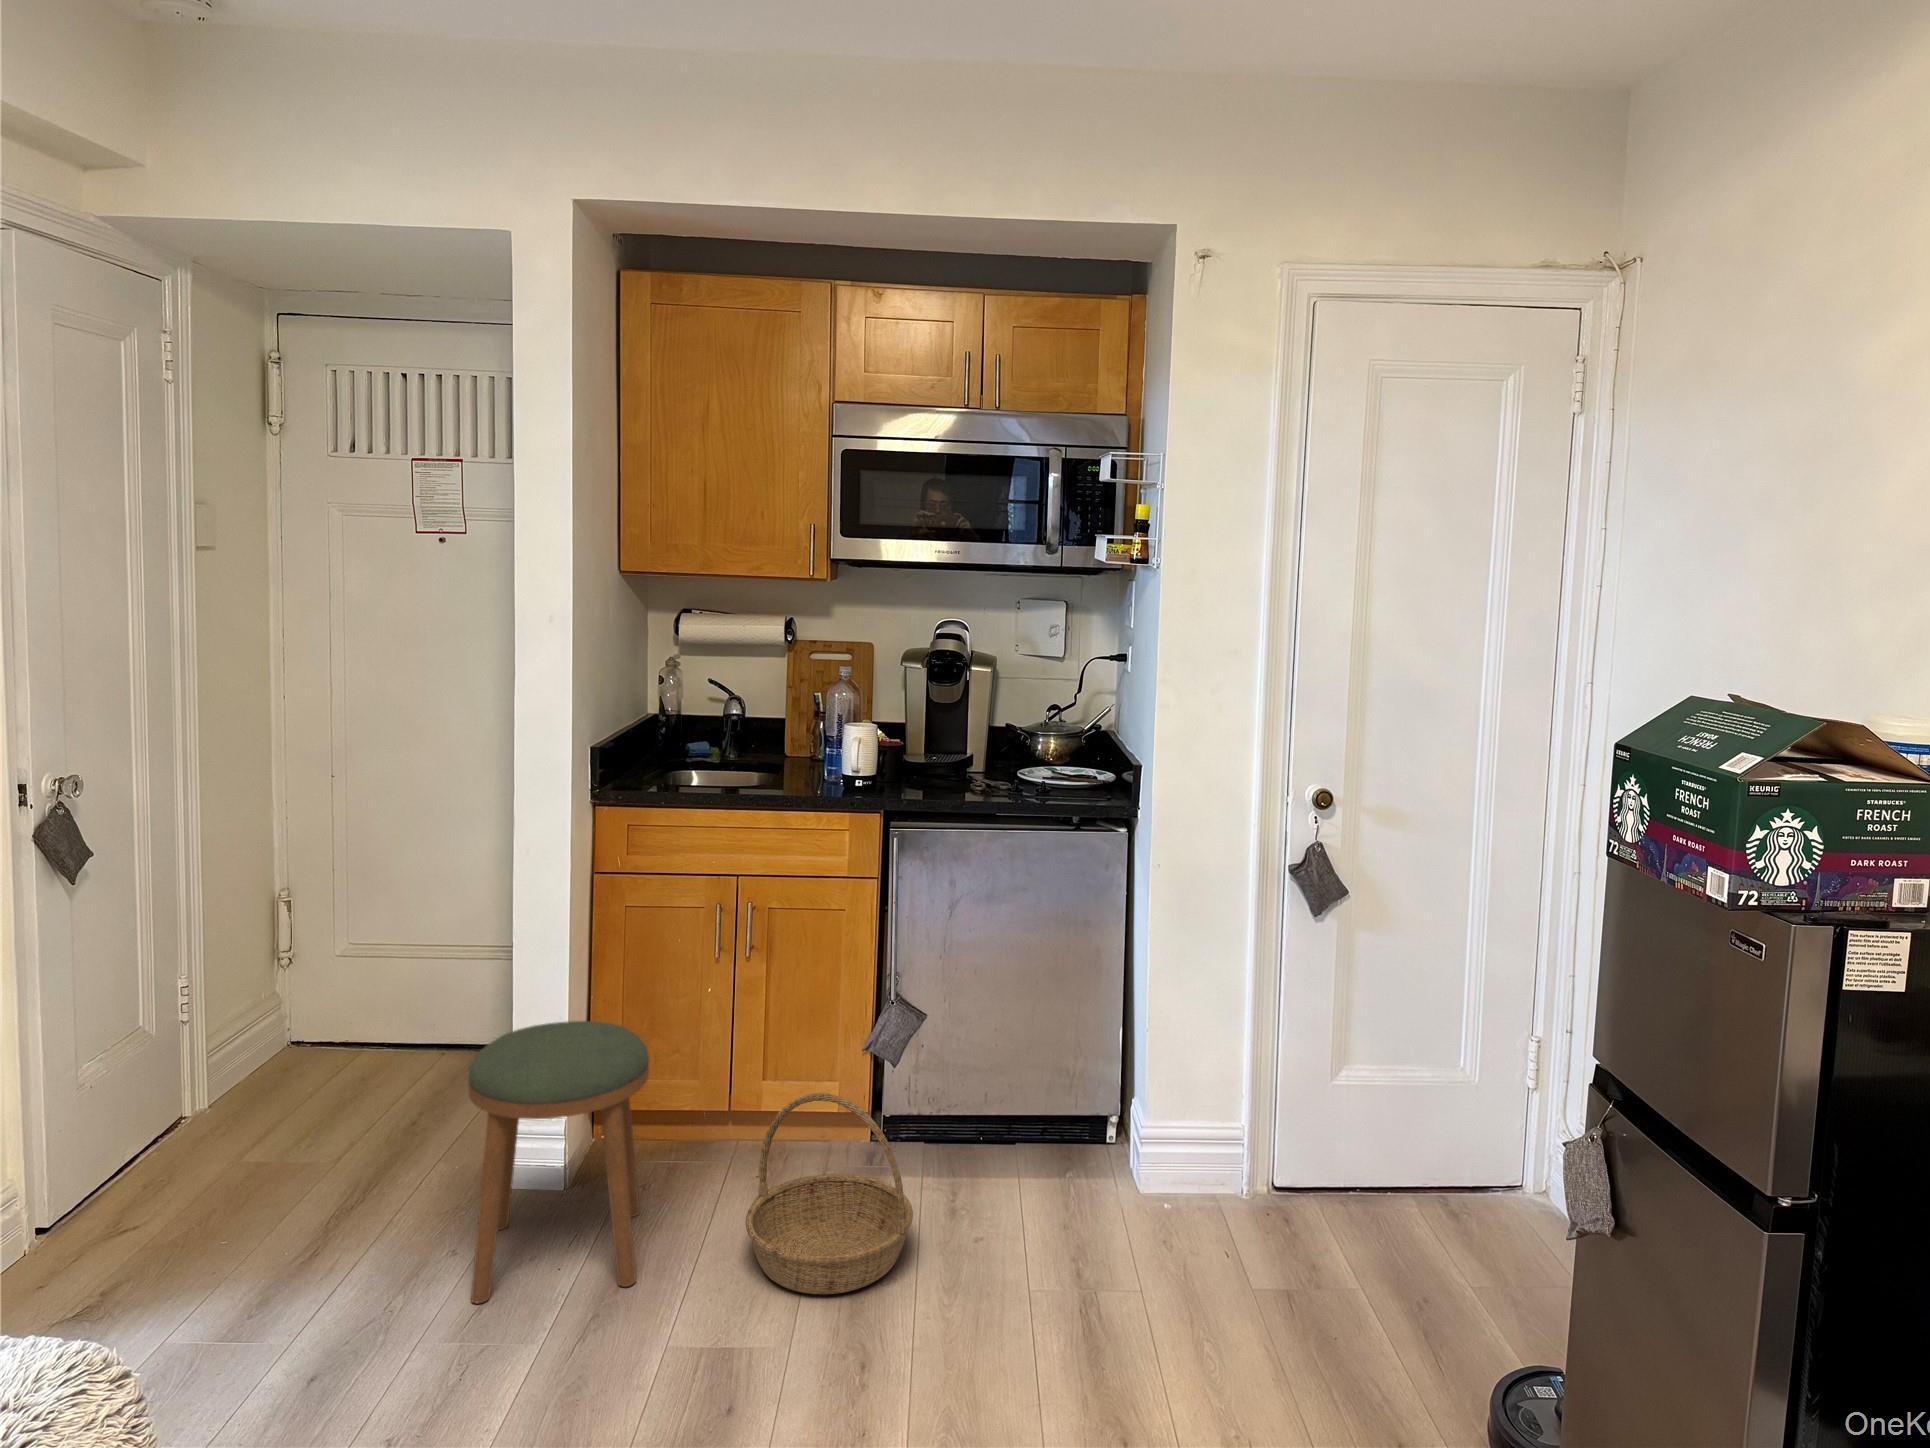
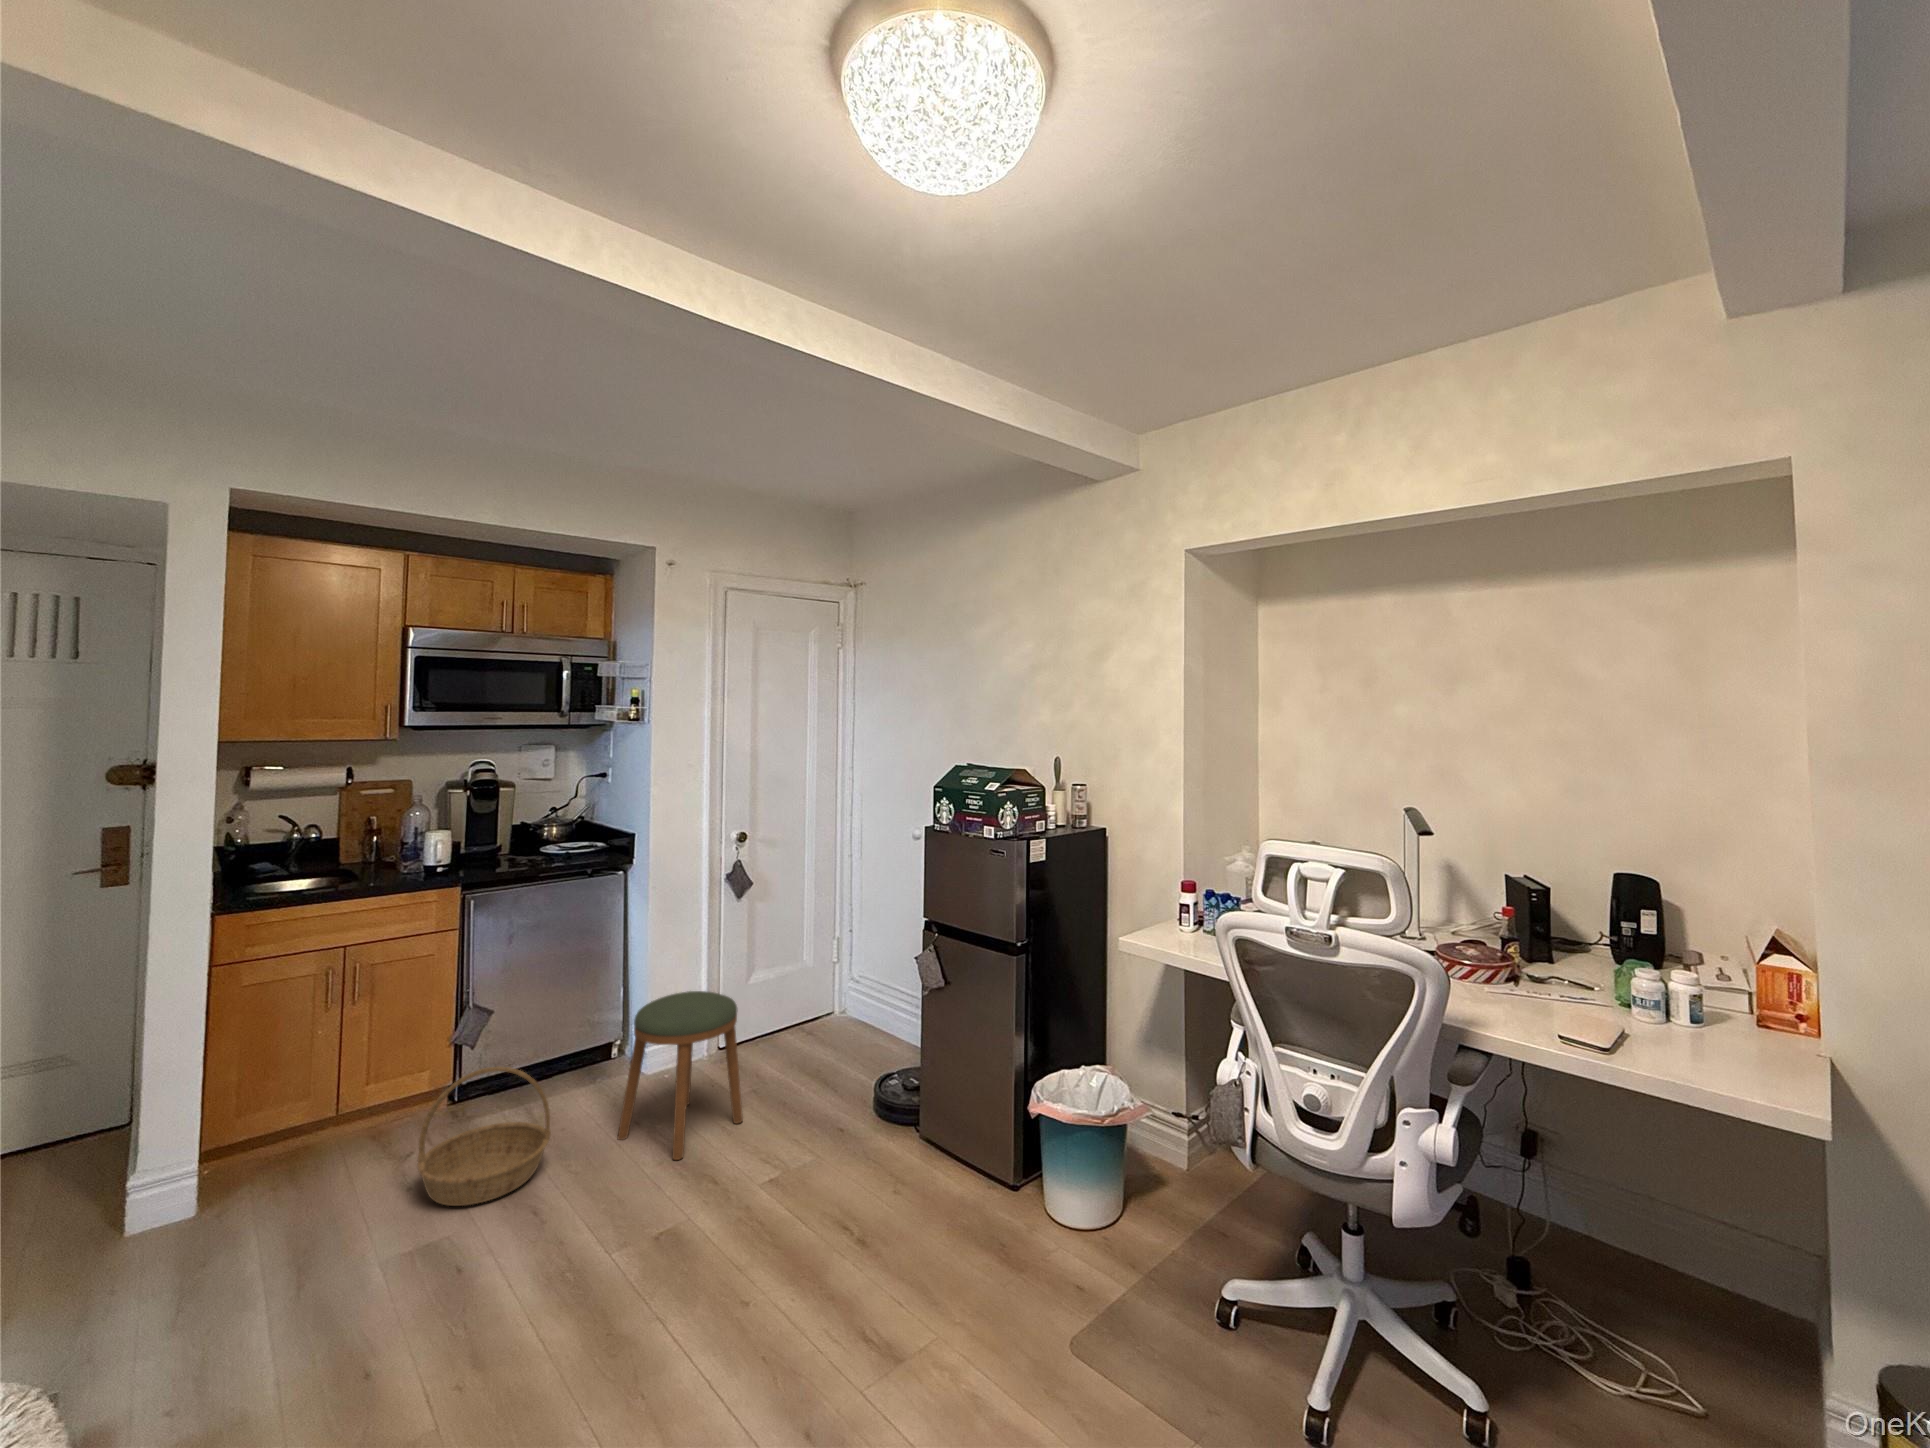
stool: present [468,1021,649,1303] -> present [618,991,743,1160]

